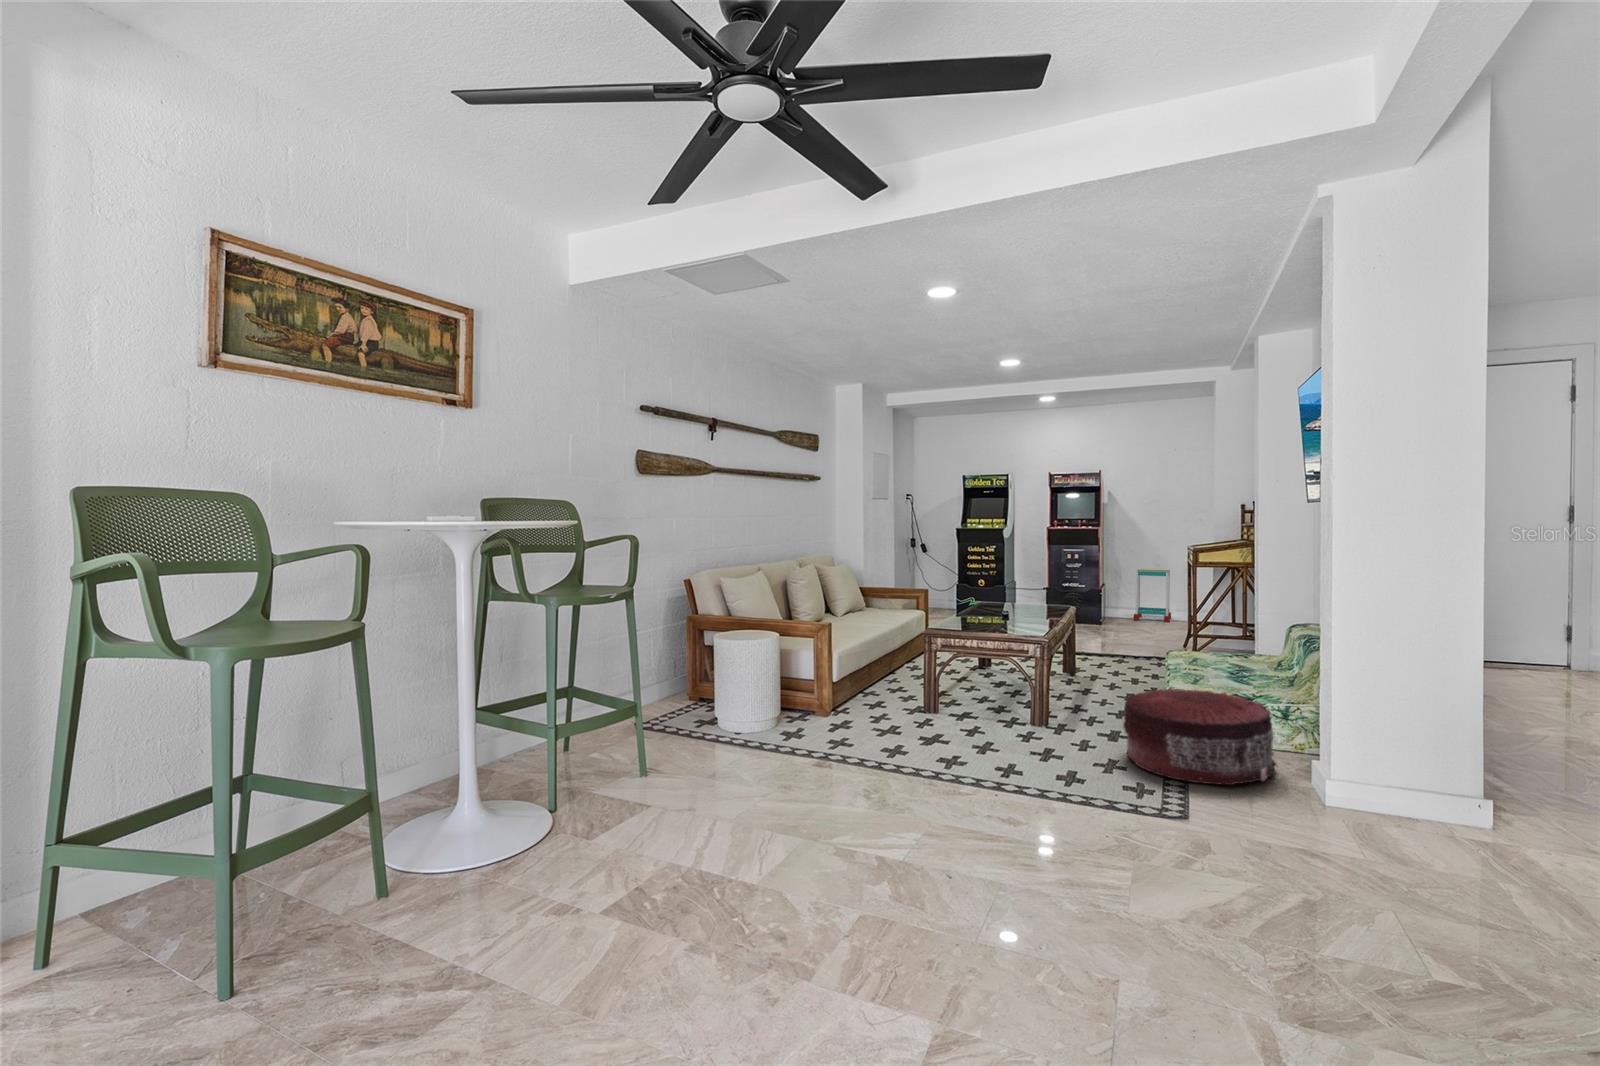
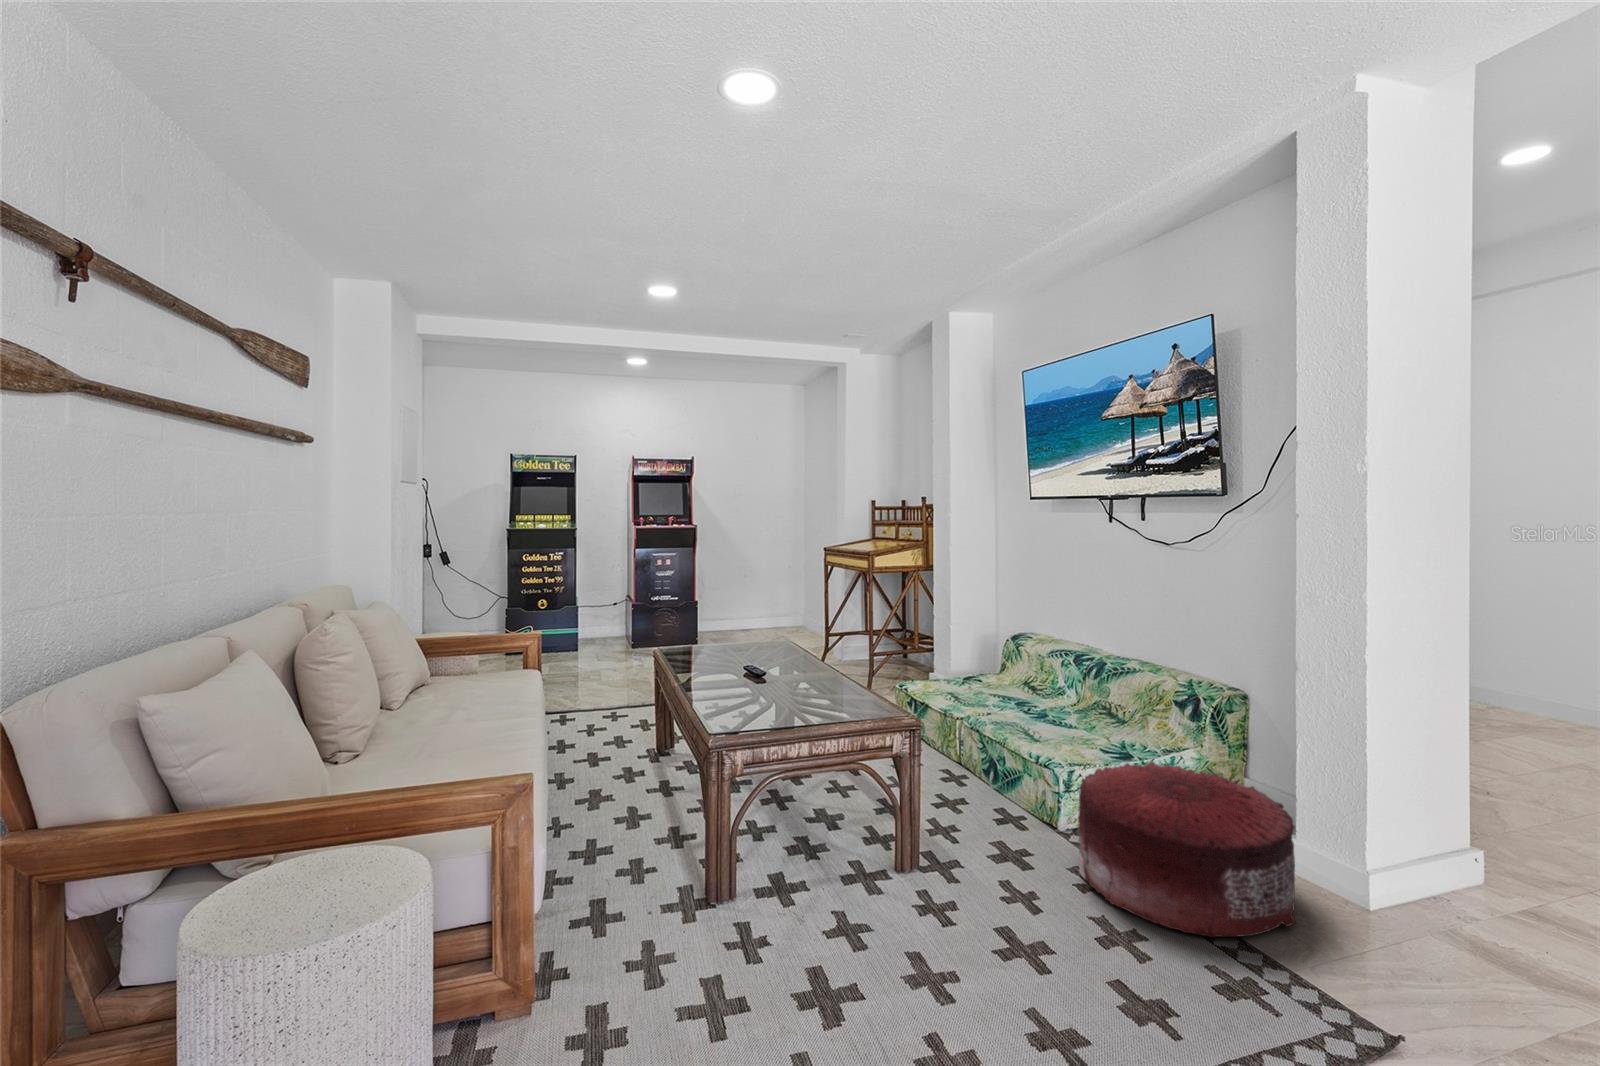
side table: present [1134,569,1171,622] -> none [712,572,754,631]

